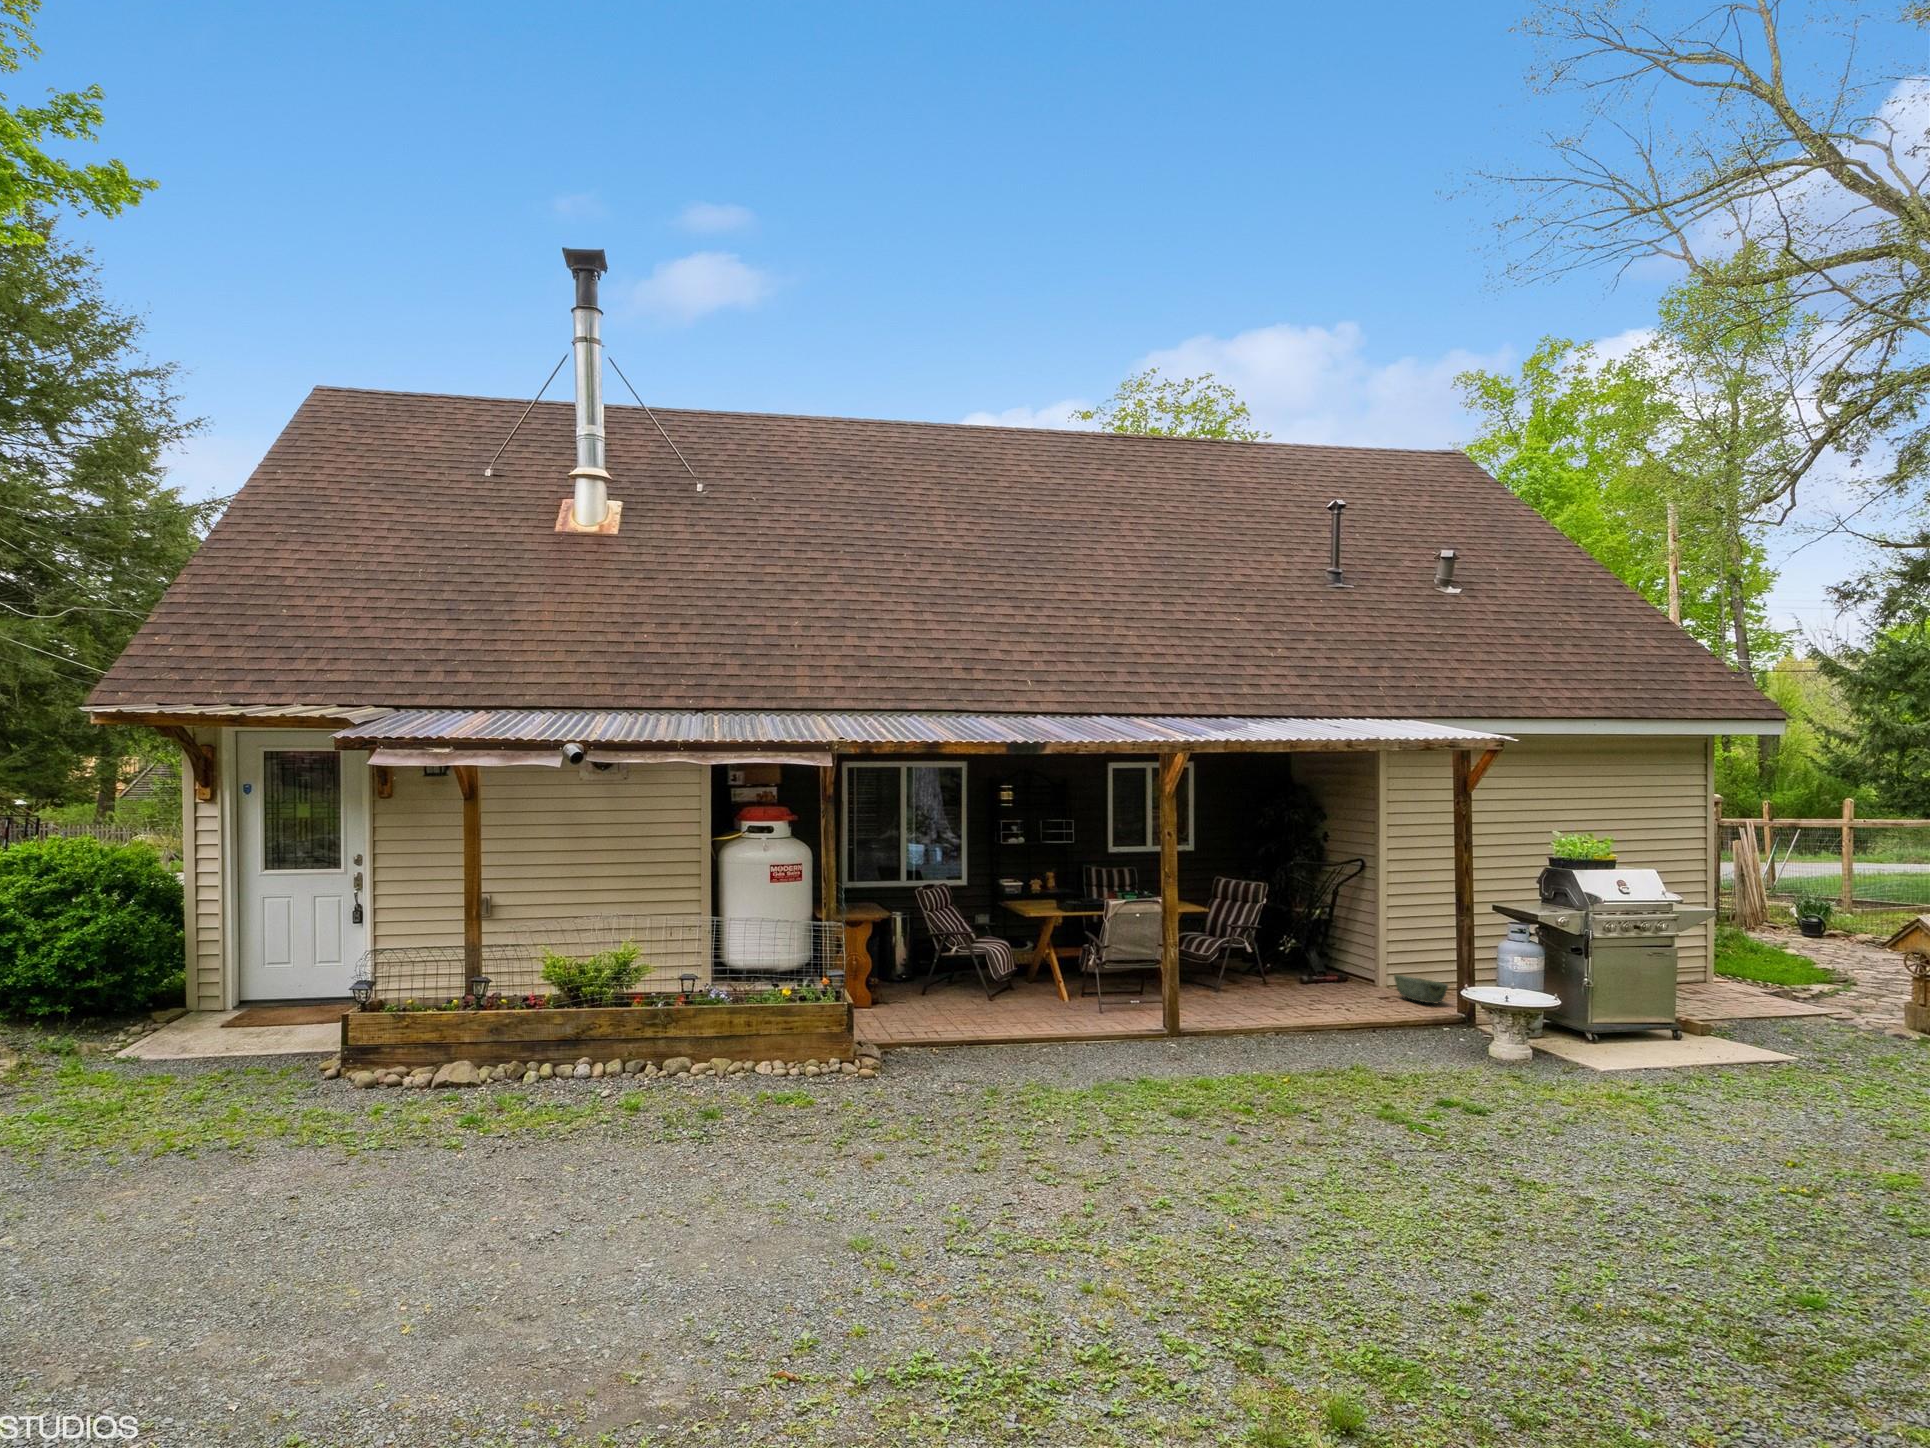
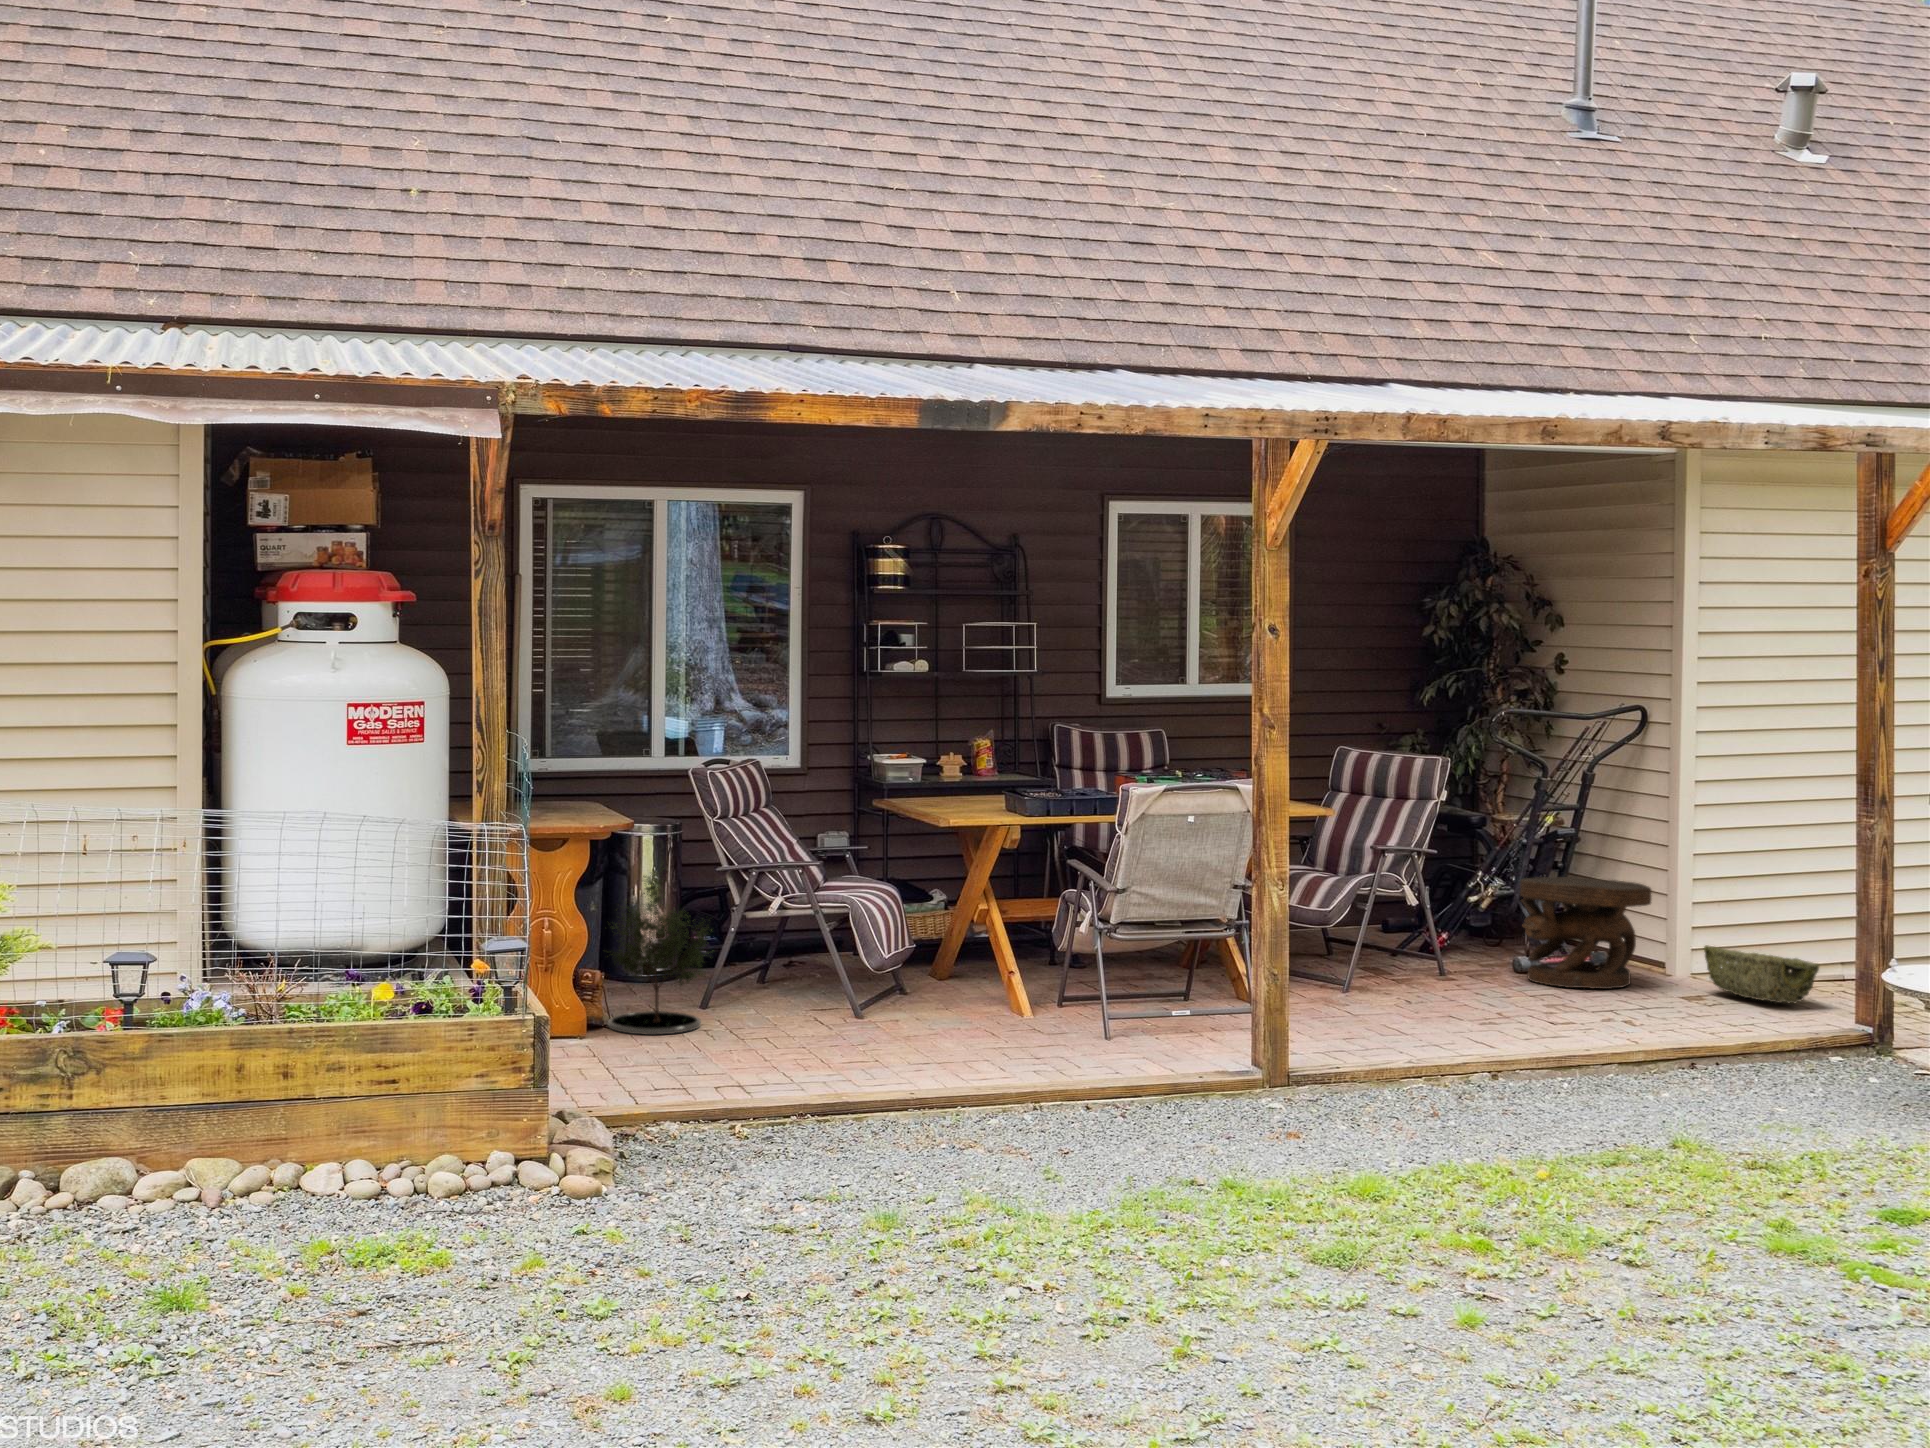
potted tree: none [877,932,927,1010] -> present [608,863,712,1035]
side table: none [1305,940,1368,995] -> present [1520,877,1652,989]

